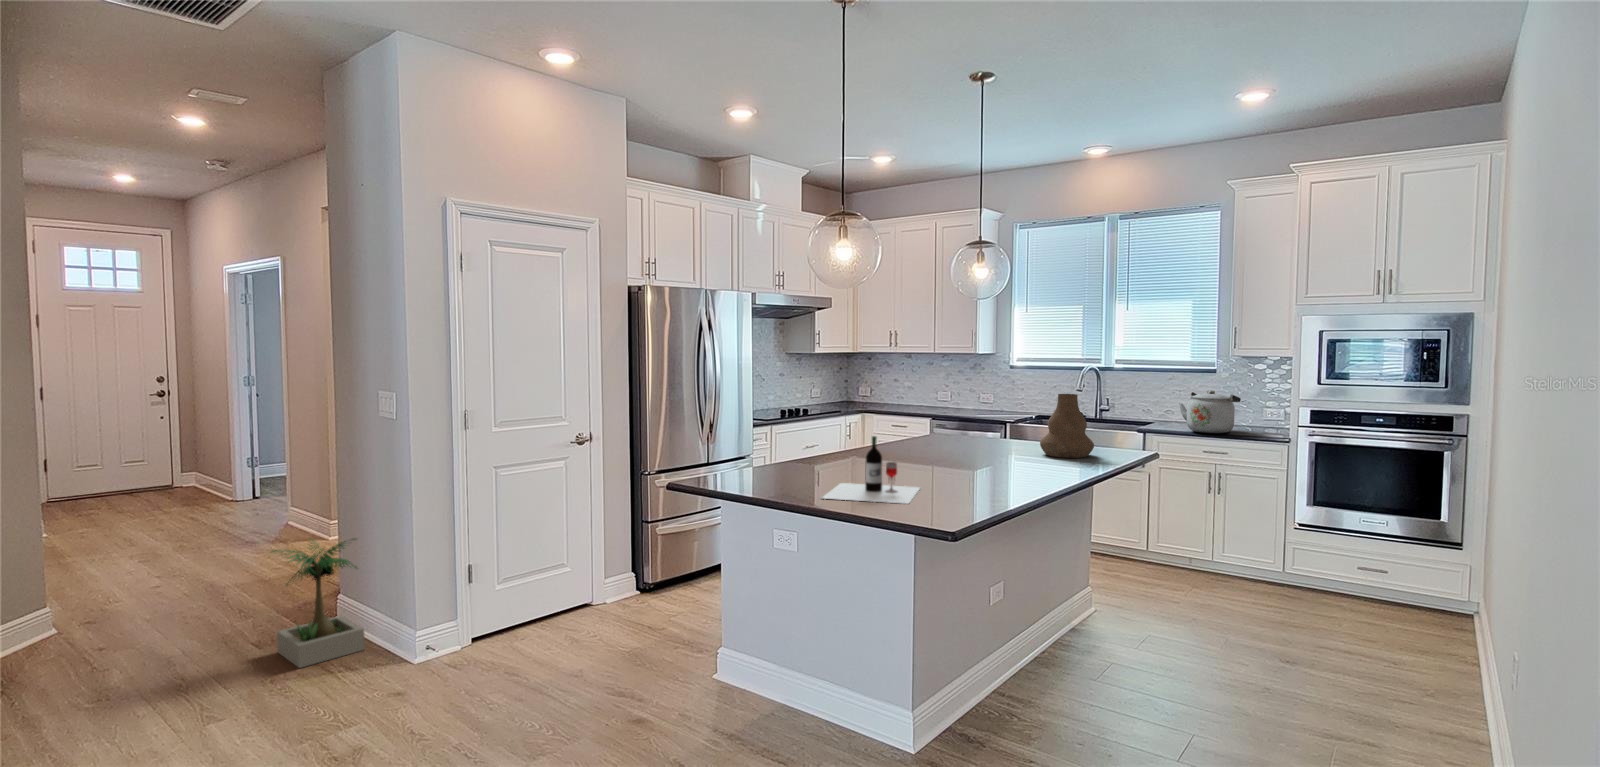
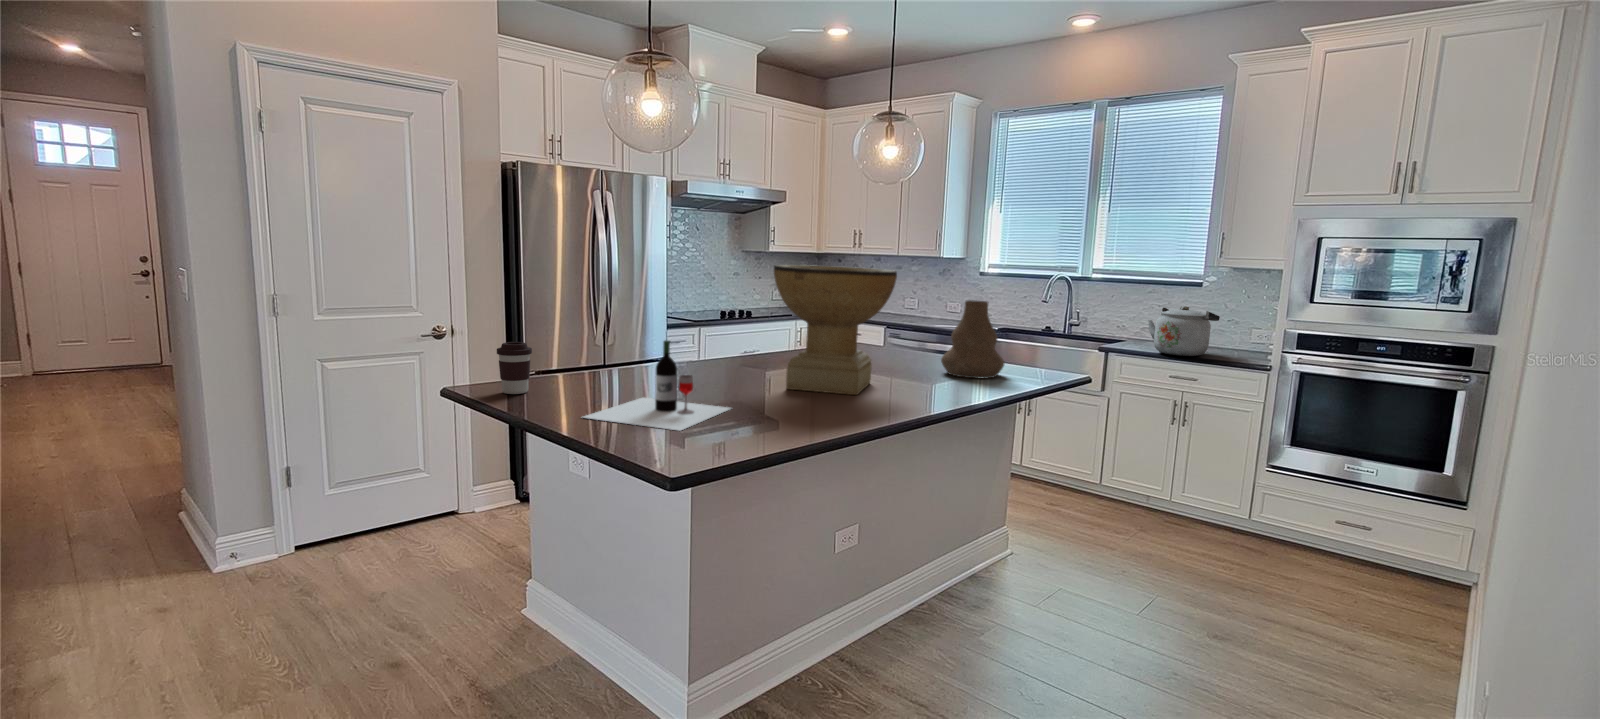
decorative bowl: none [921,371,1022,474] -> present [774,265,897,395]
coffee cup: none [722,443,748,485] -> present [497,342,532,394]
potted plant: present [272,539,365,668] -> none [49,425,186,569]

